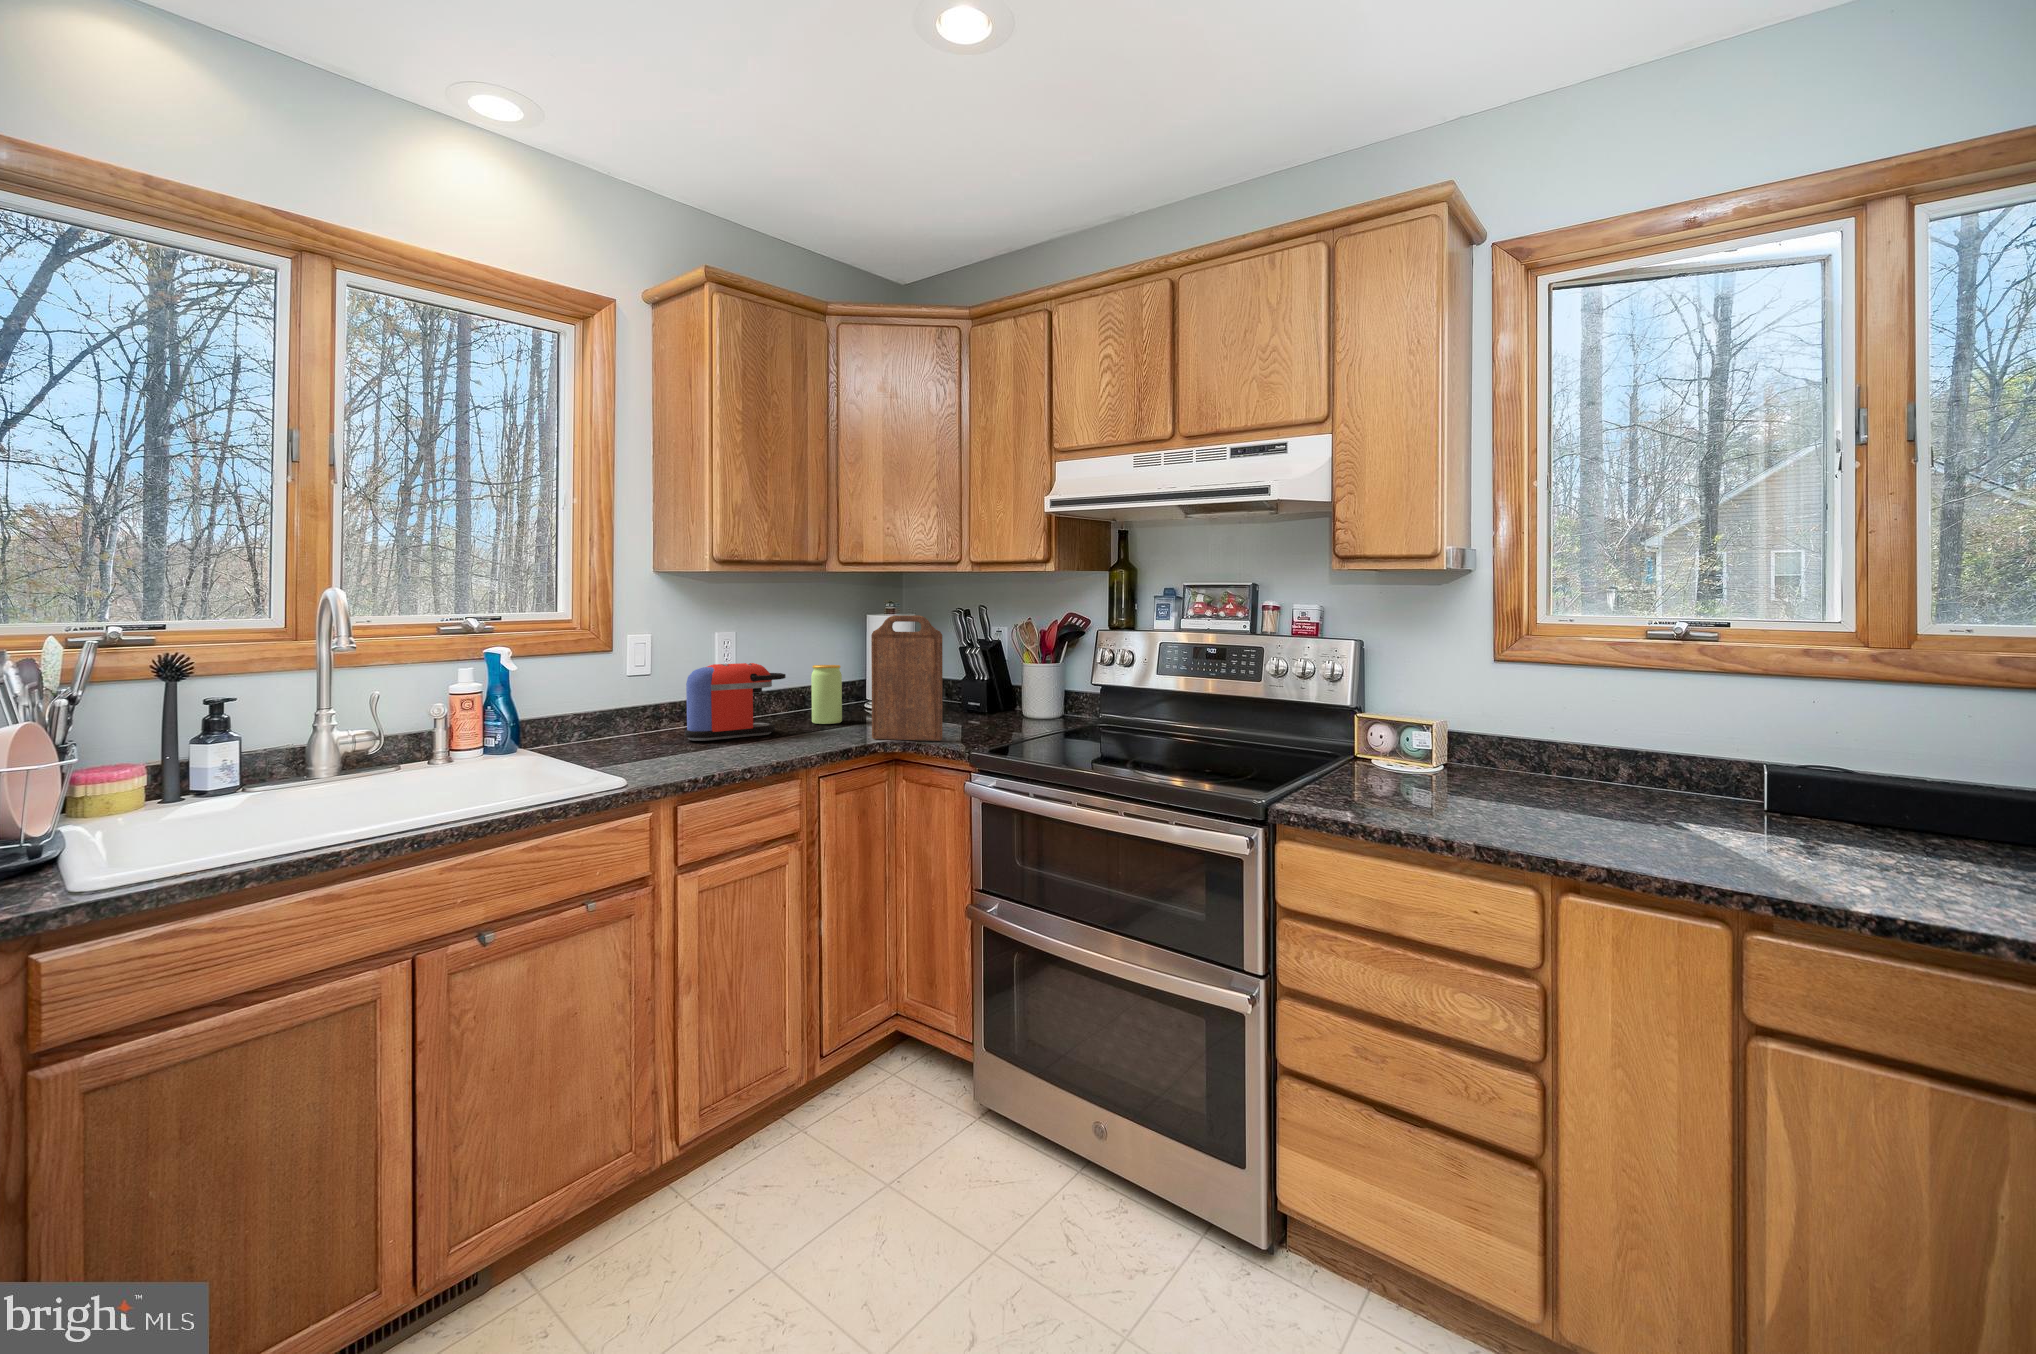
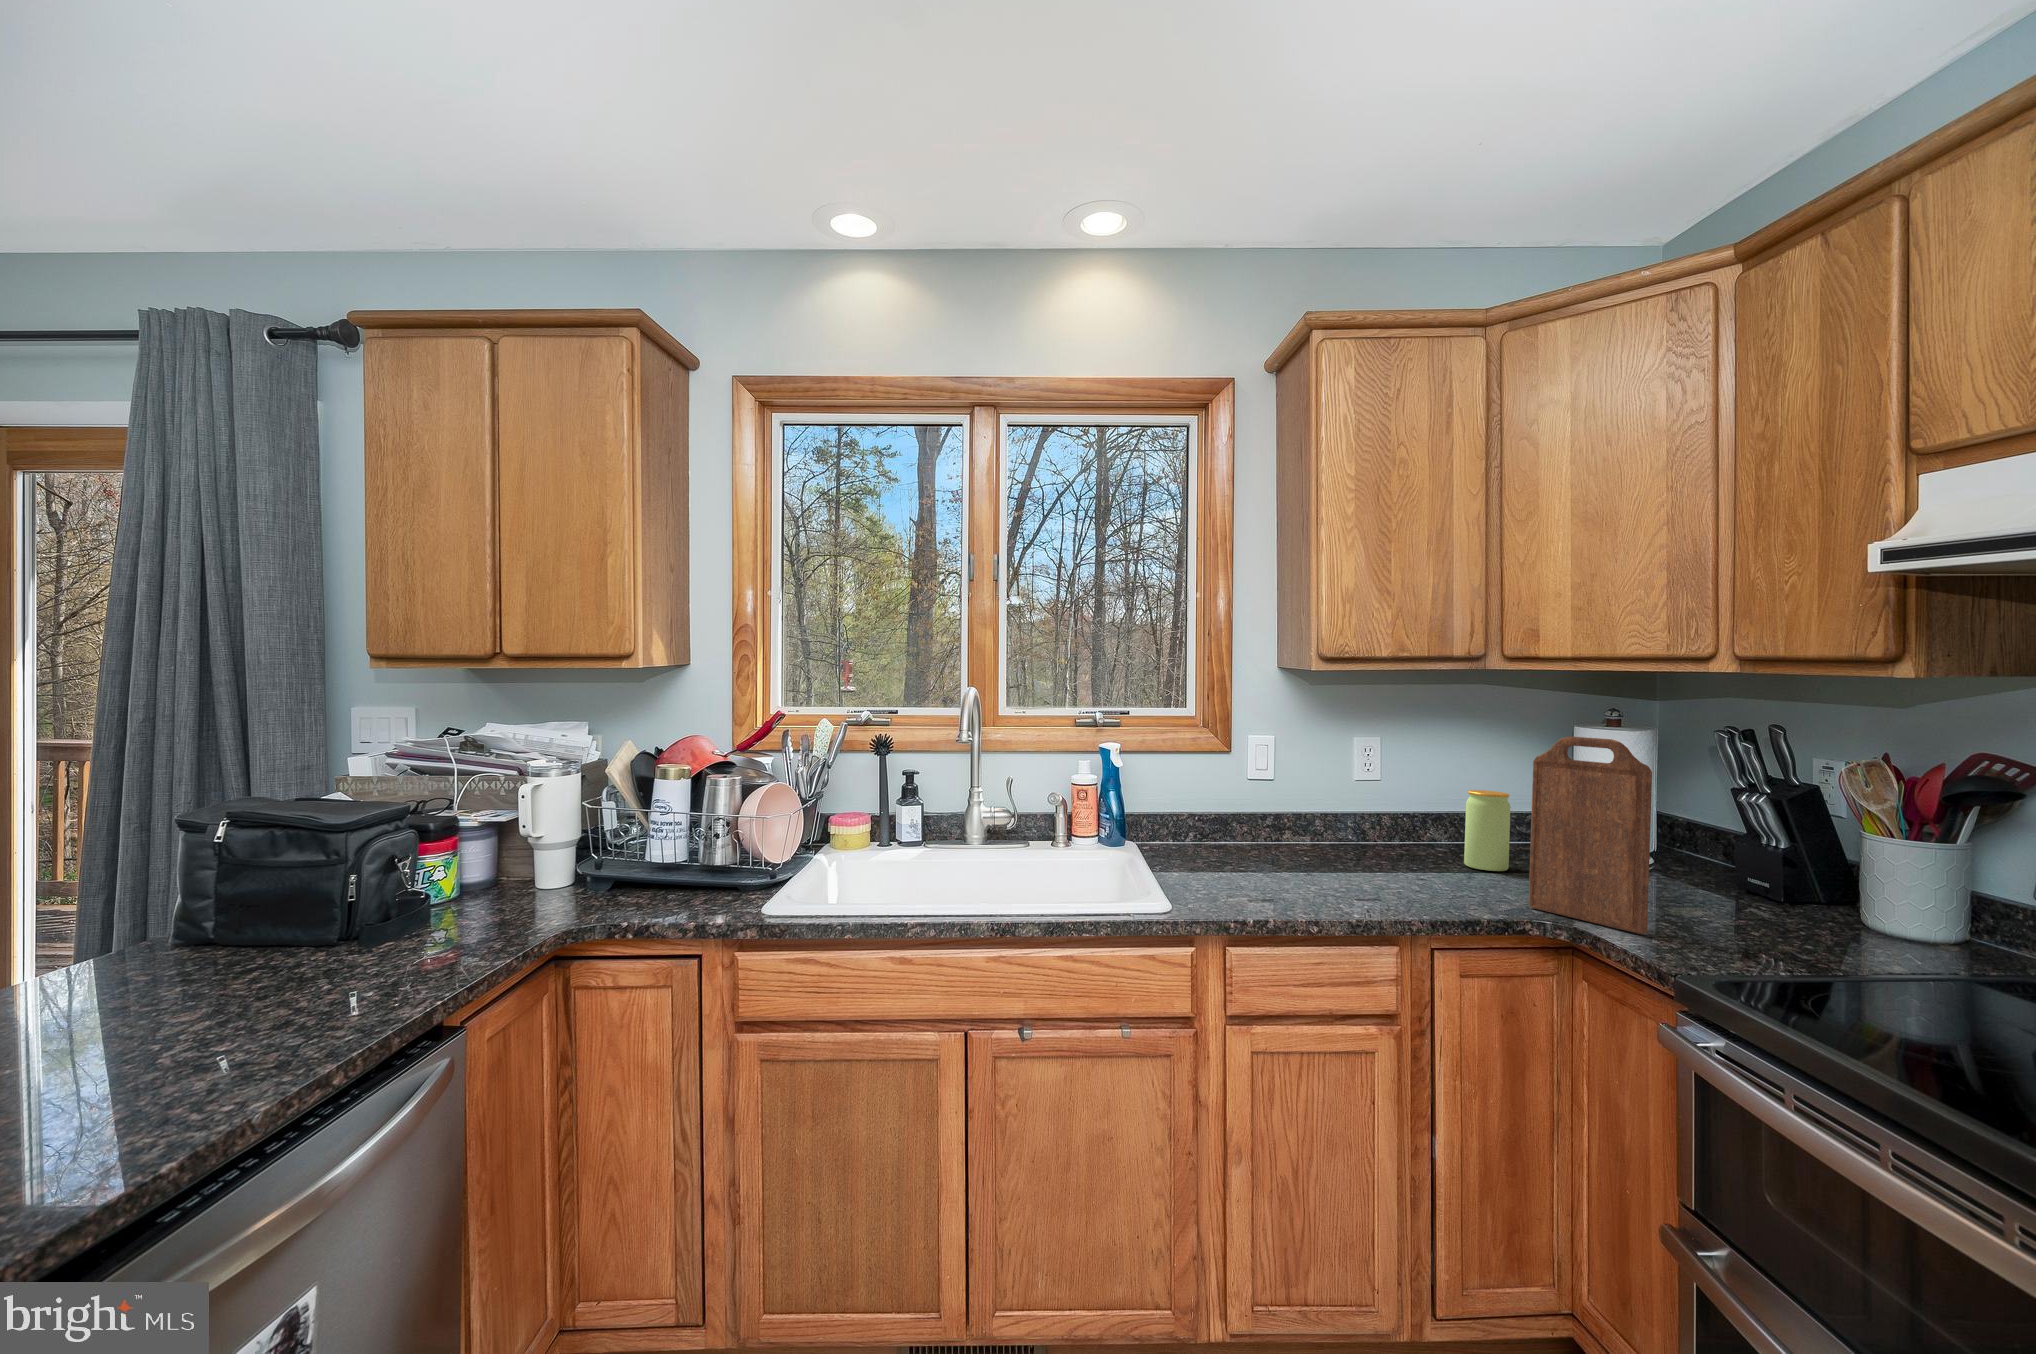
coffee maker: present [685,663,786,741] -> none [1289,779,1421,872]

